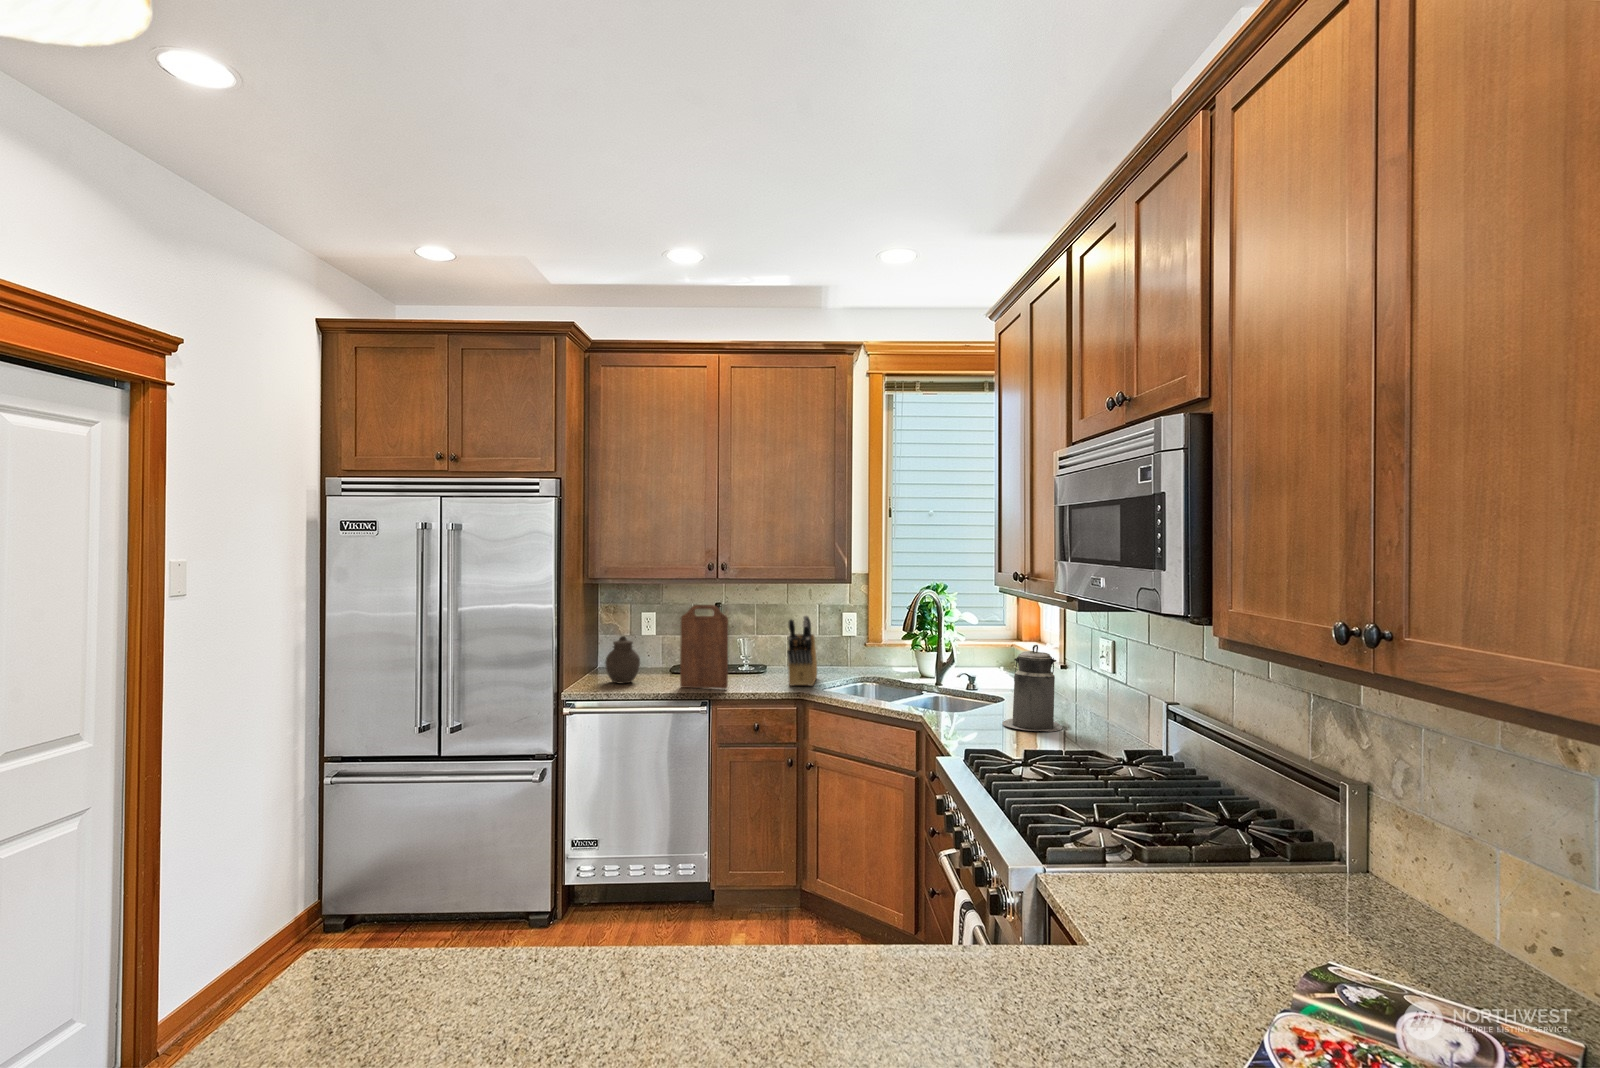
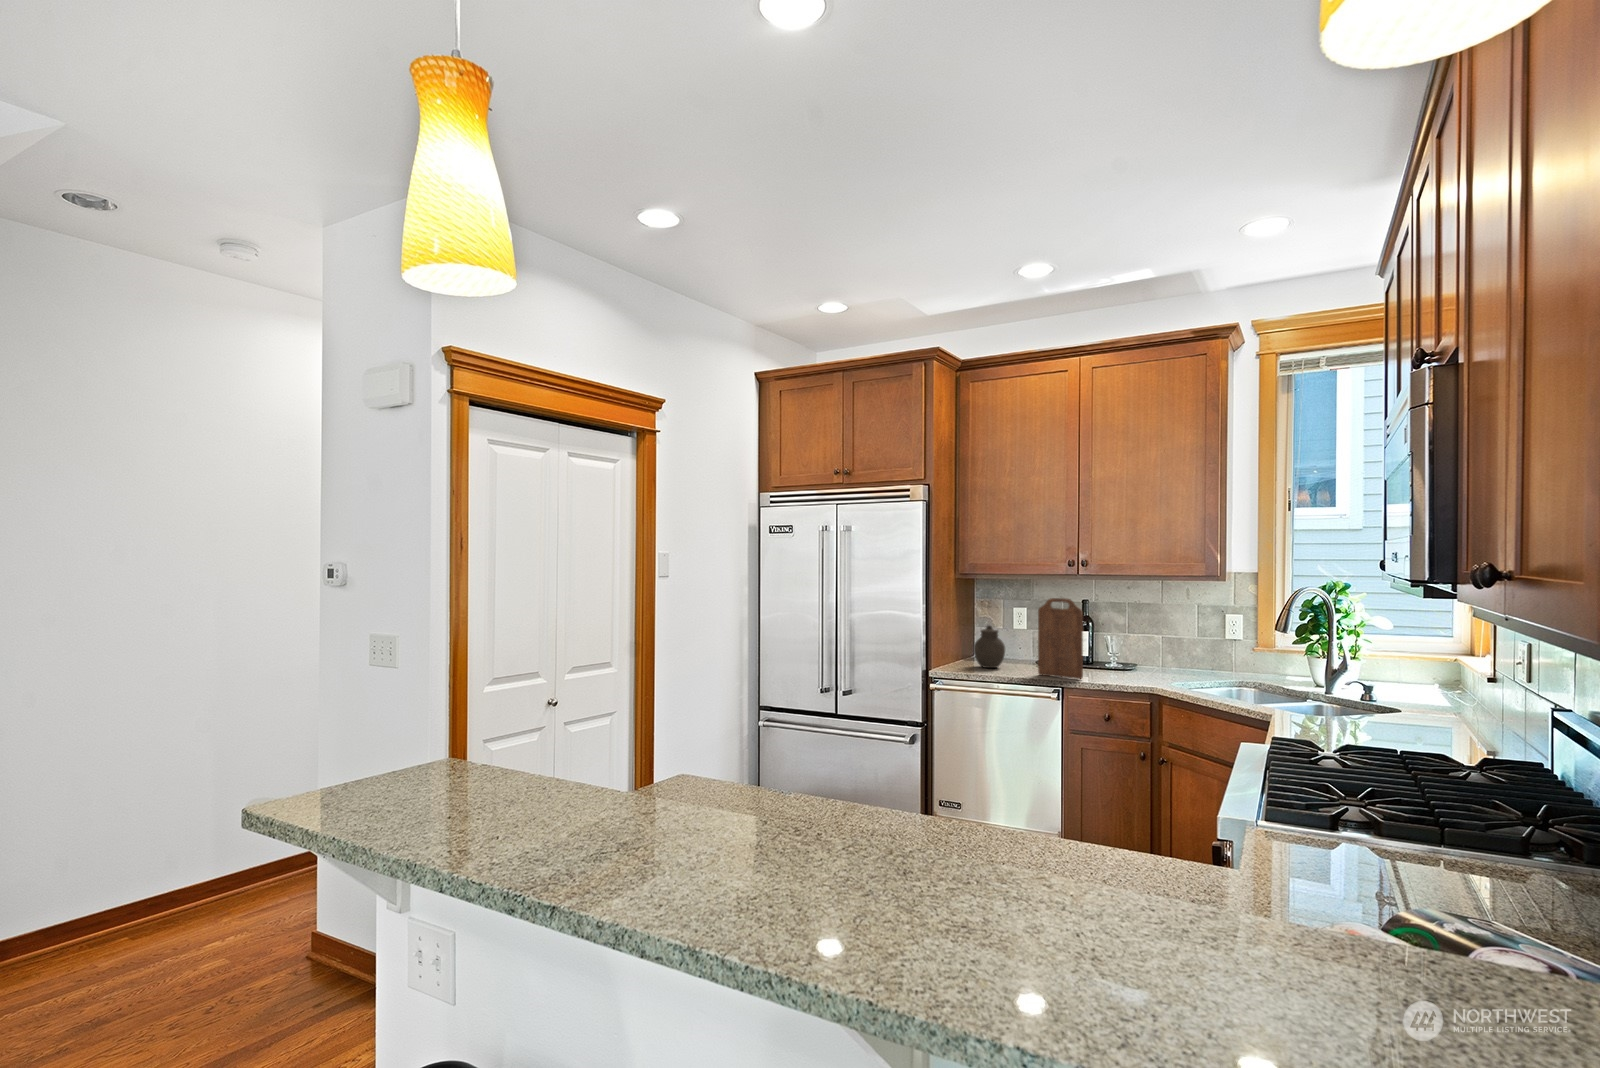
knife block: present [787,616,817,686] -> none [1144,612,1191,685]
canister: present [1002,645,1062,732] -> none [1350,641,1430,740]

